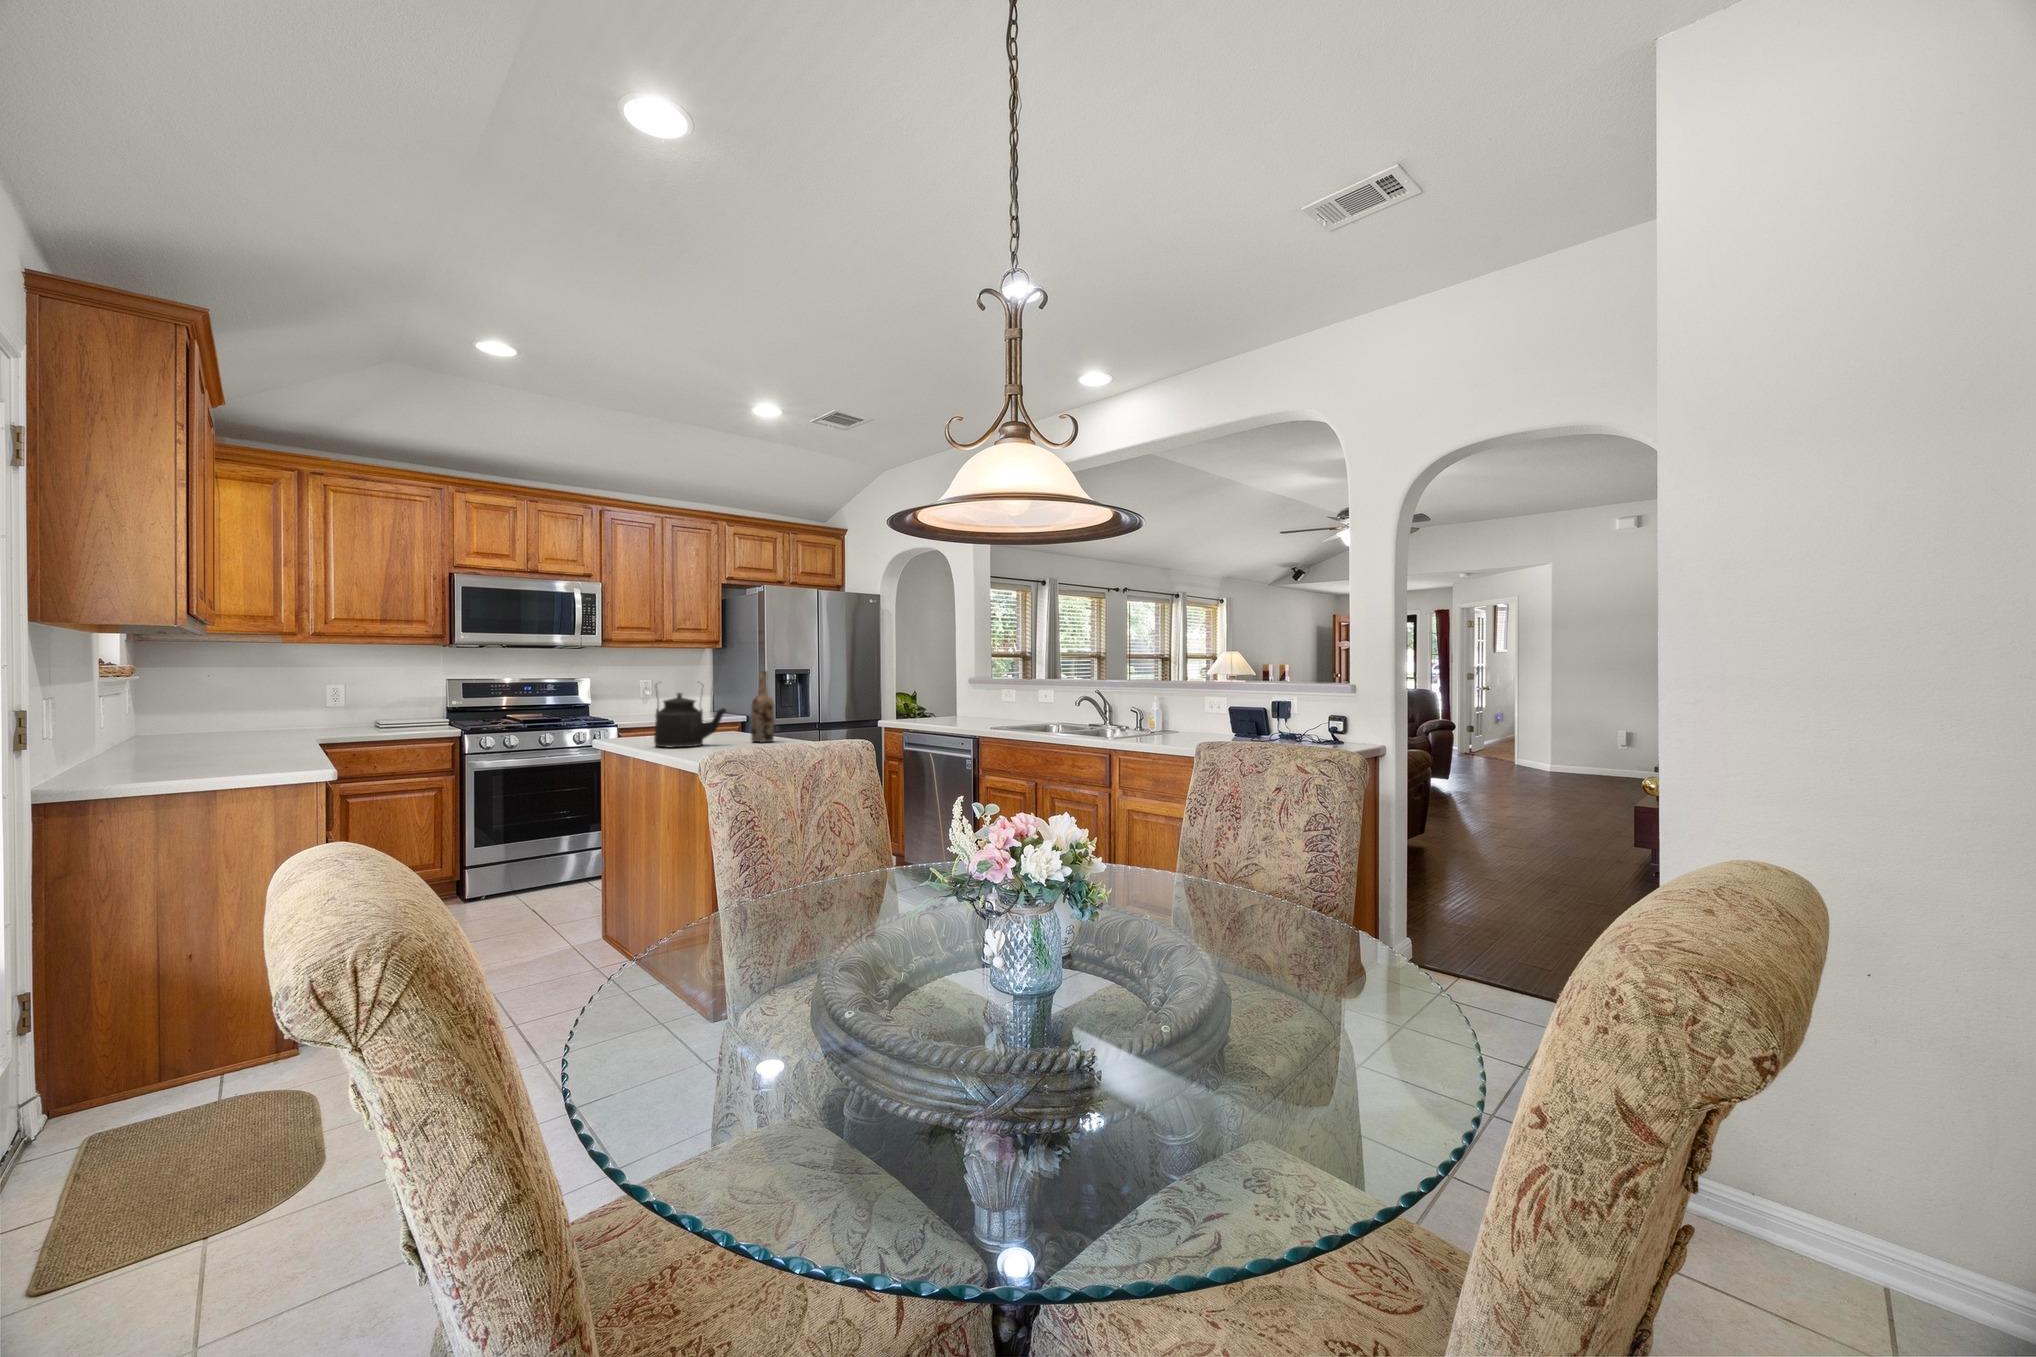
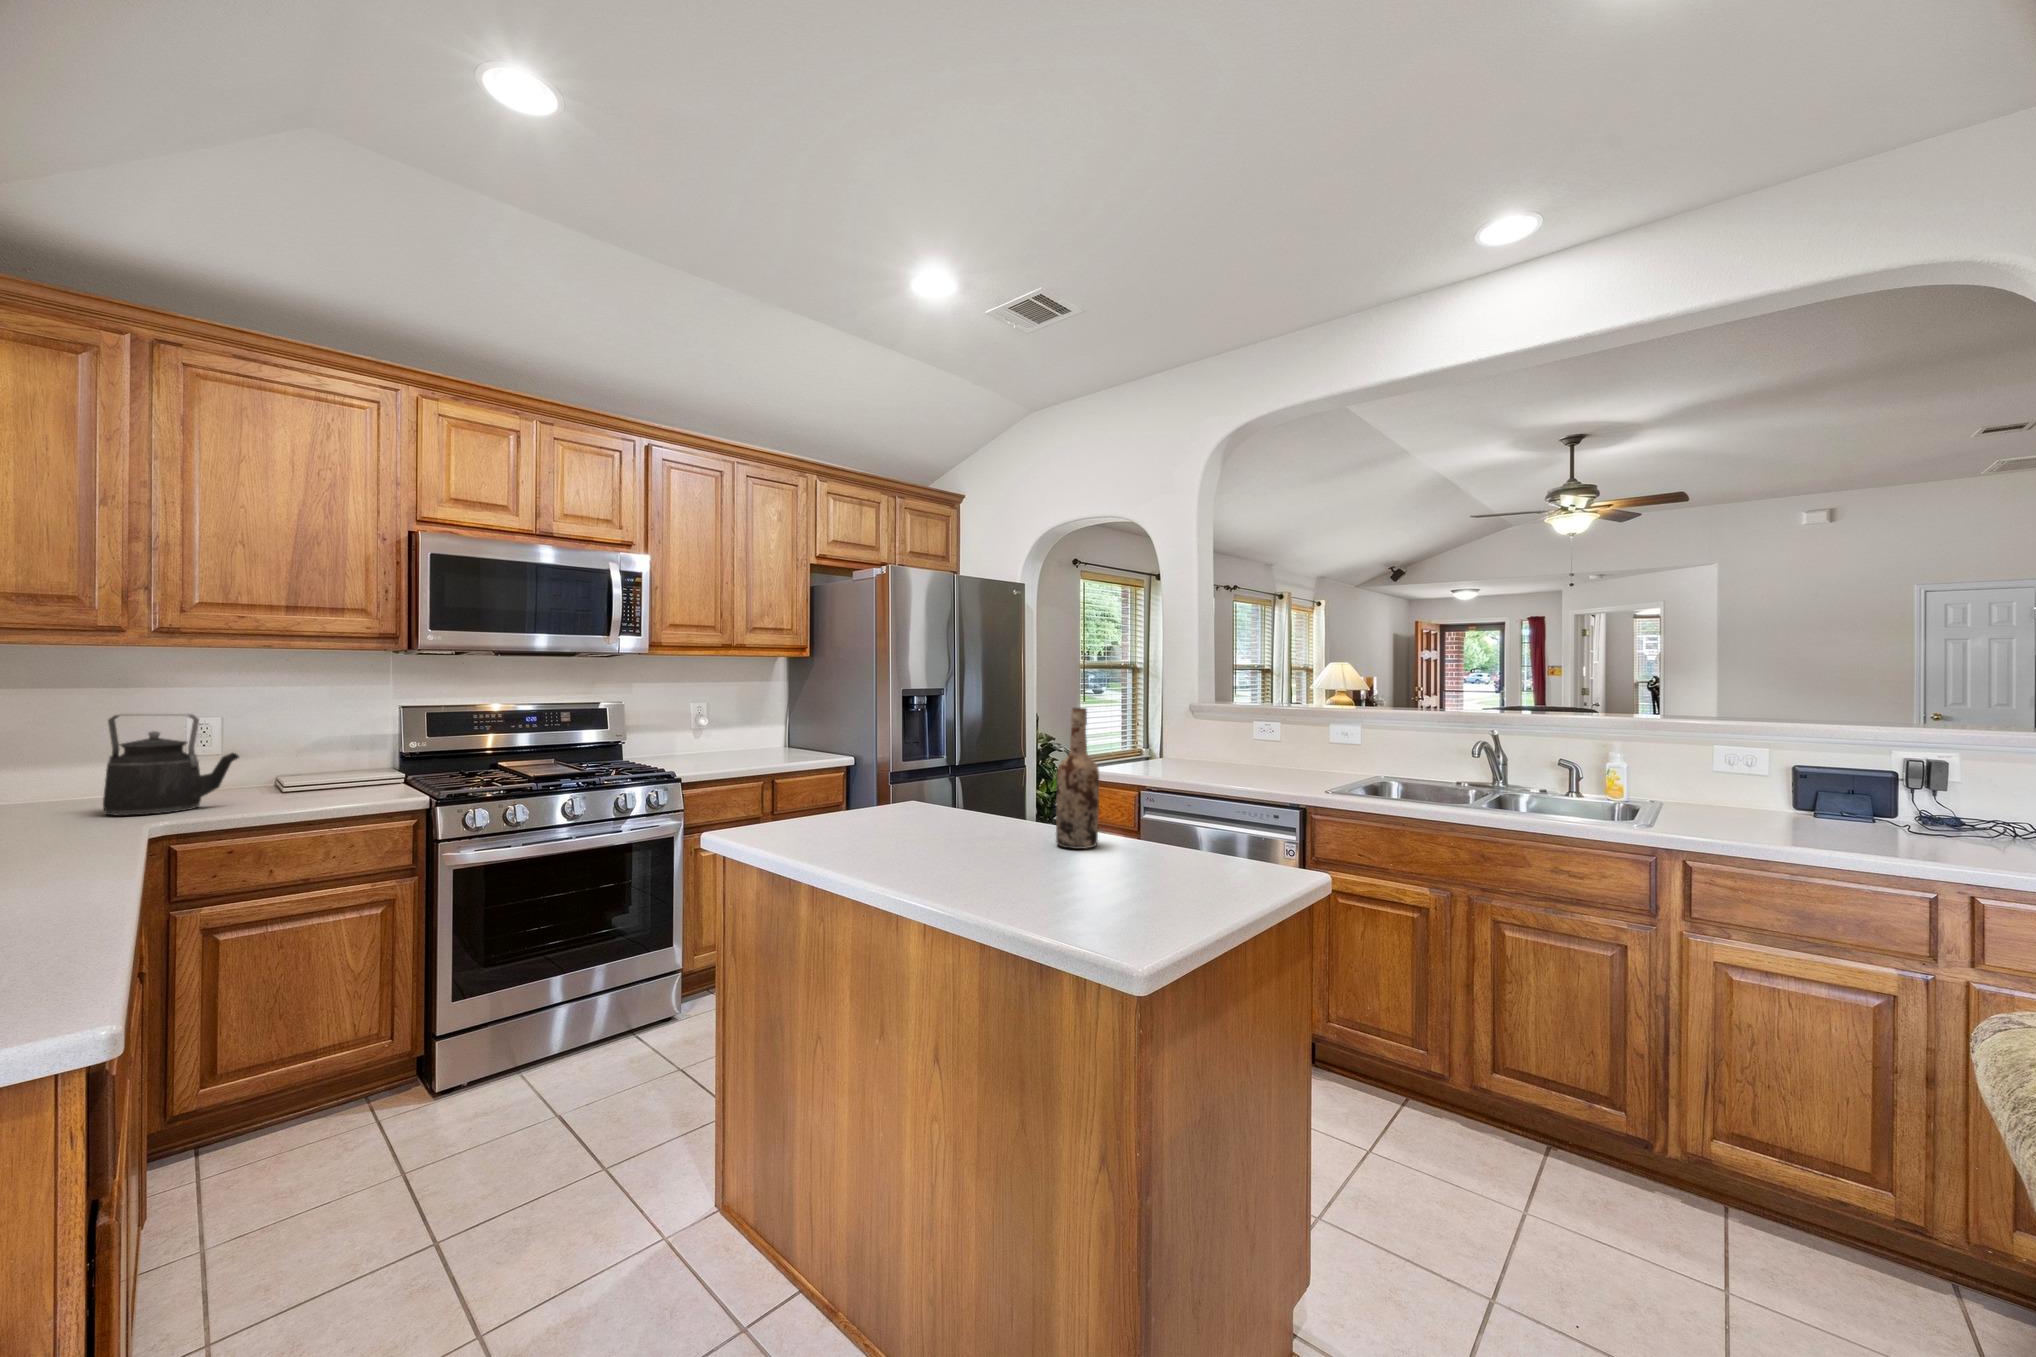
kettle: present [654,685,726,747] -> present [103,714,239,816]

